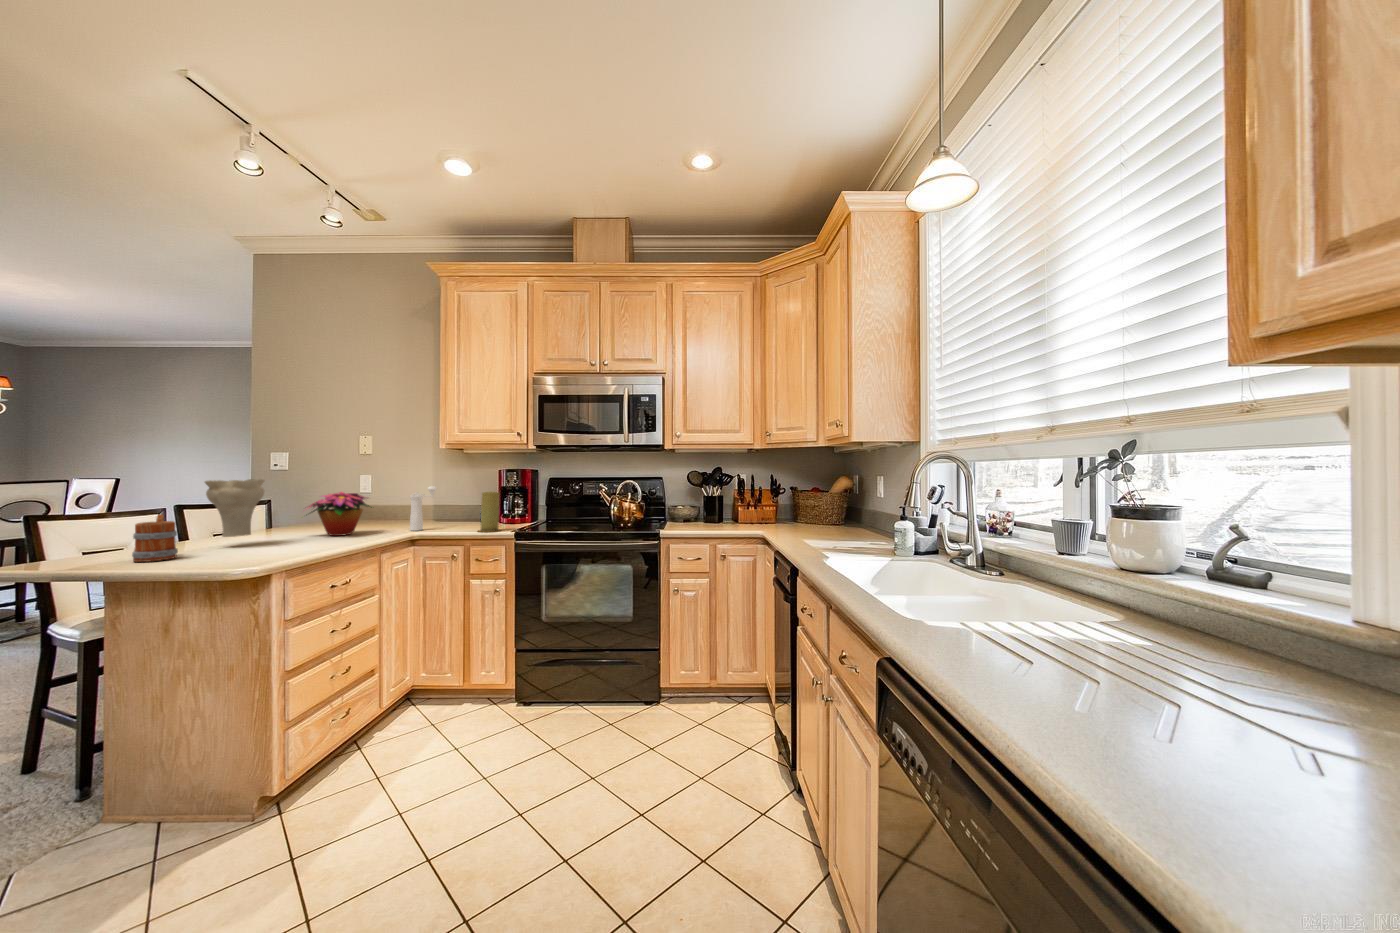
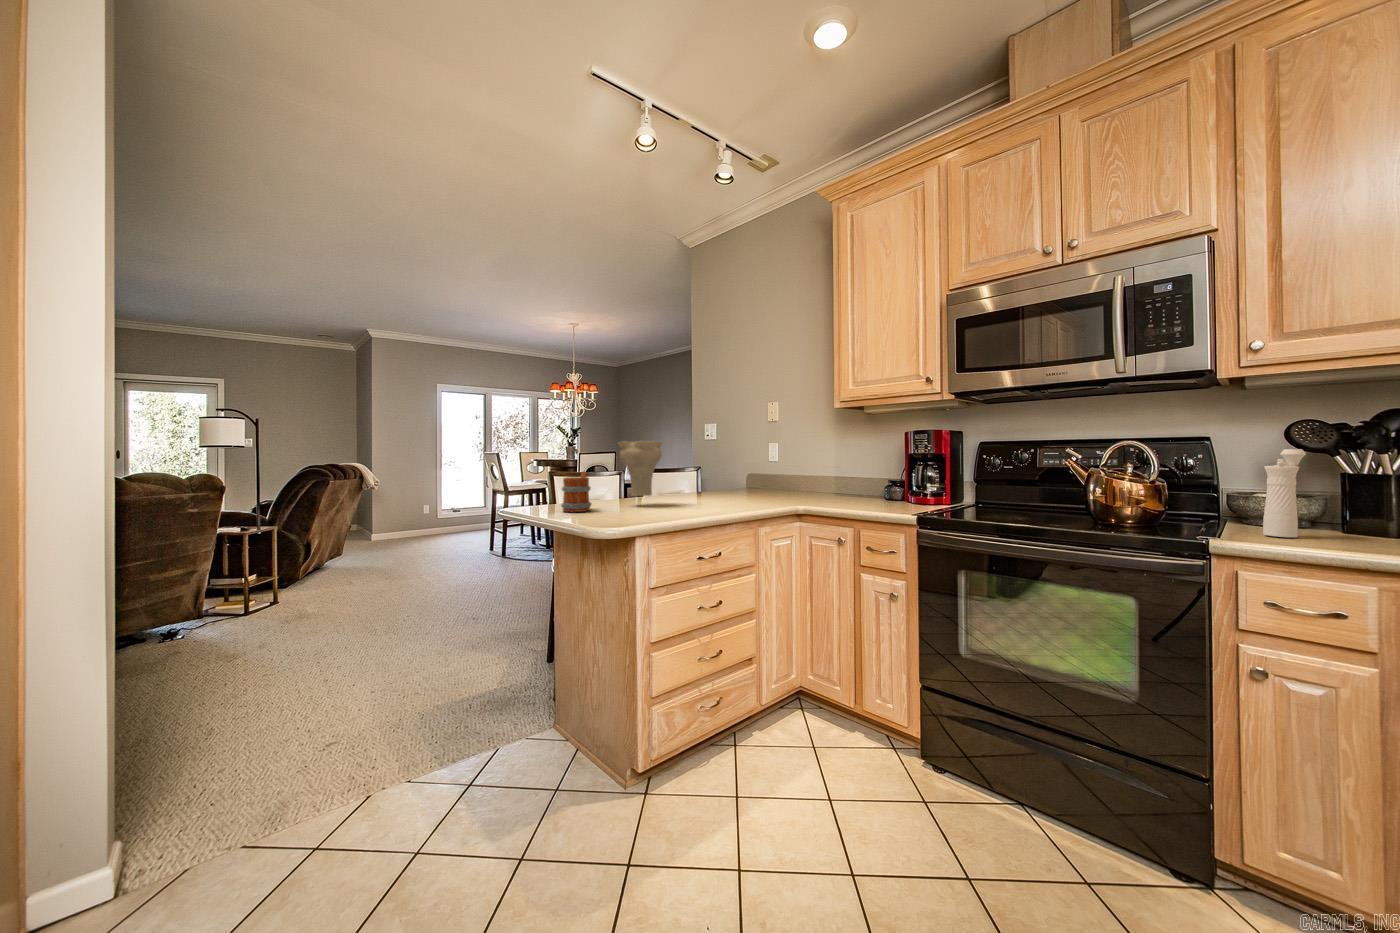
pepper mill: present [410,486,437,531] -> present [1263,449,1306,537]
candle: present [478,491,500,532] -> none [868,458,900,513]
flower arrangement: present [307,492,372,536] -> none [693,456,764,504]

